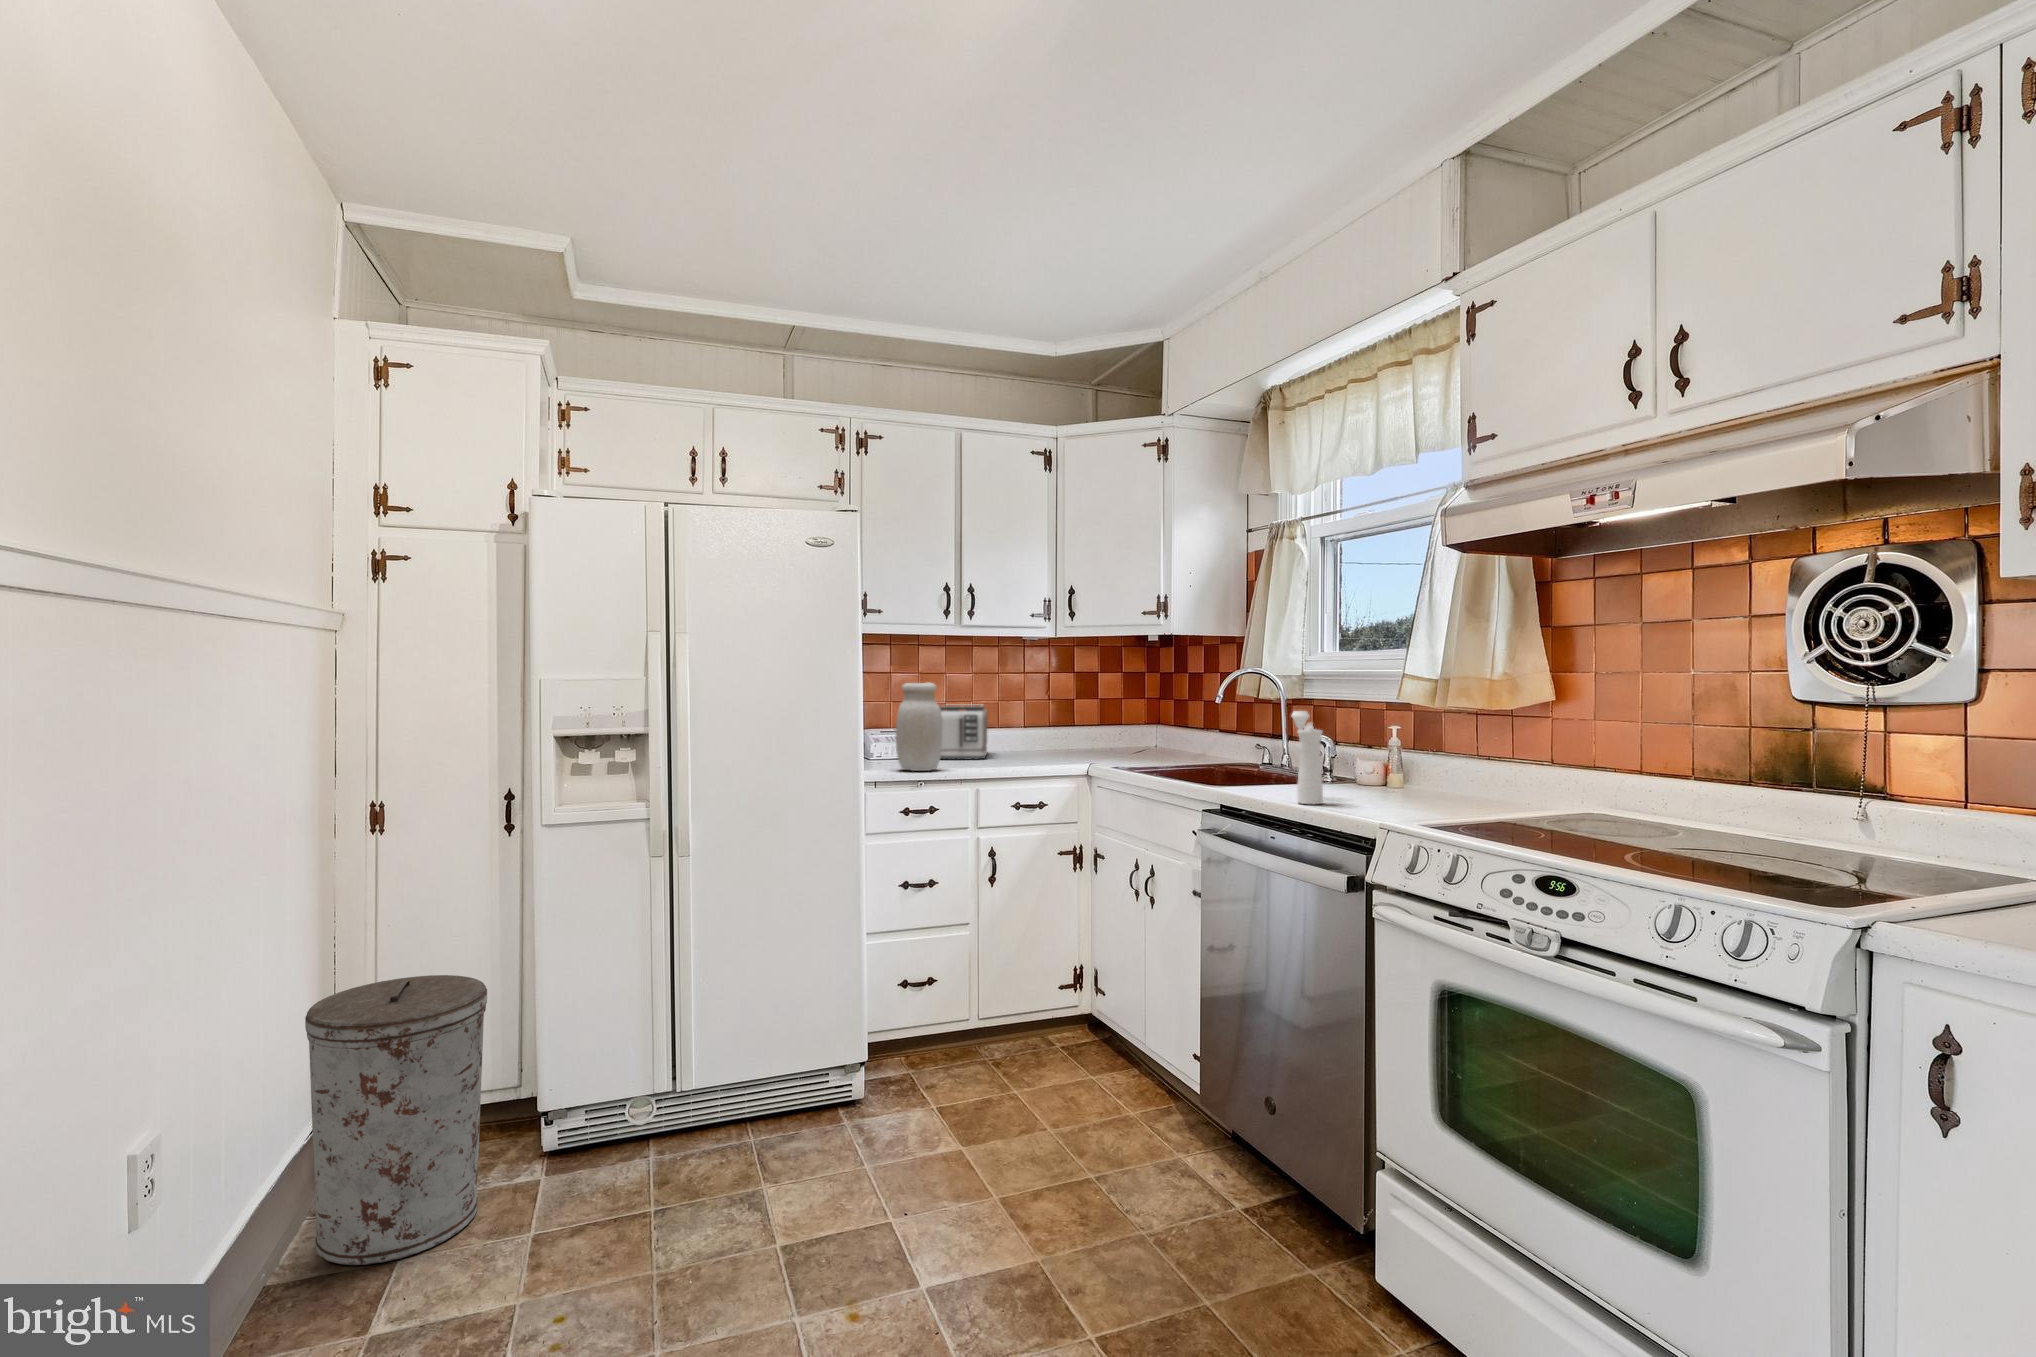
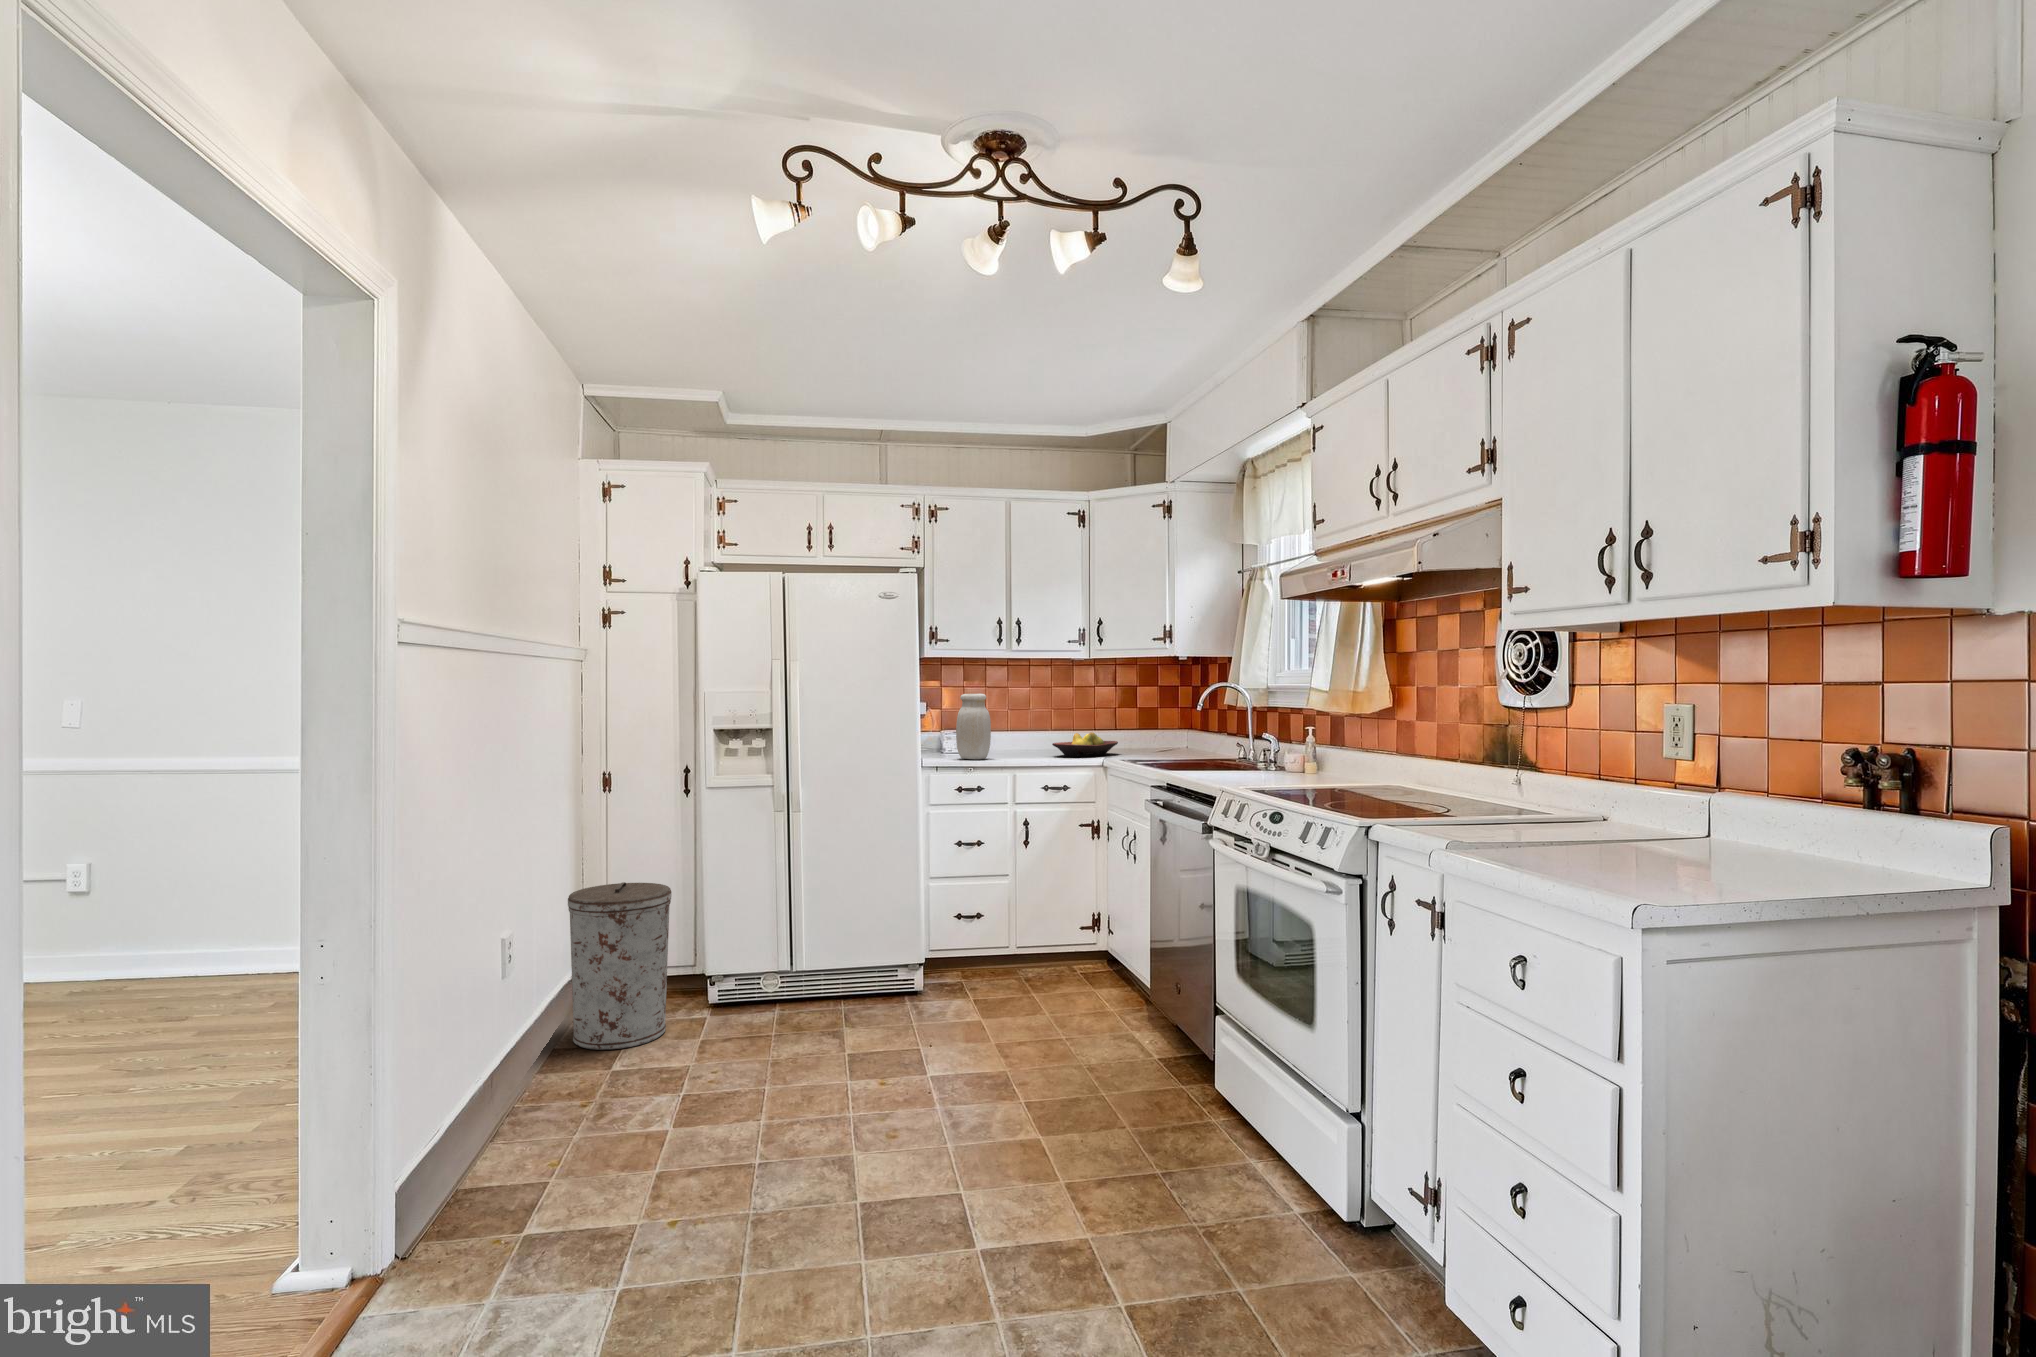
toaster: present [940,705,987,759] -> none [997,711,1044,753]
pepper mill: present [1292,711,1323,804] -> none [1202,714,1220,779]
fruit bowl: none [1017,733,1095,765] -> present [1052,732,1118,757]

